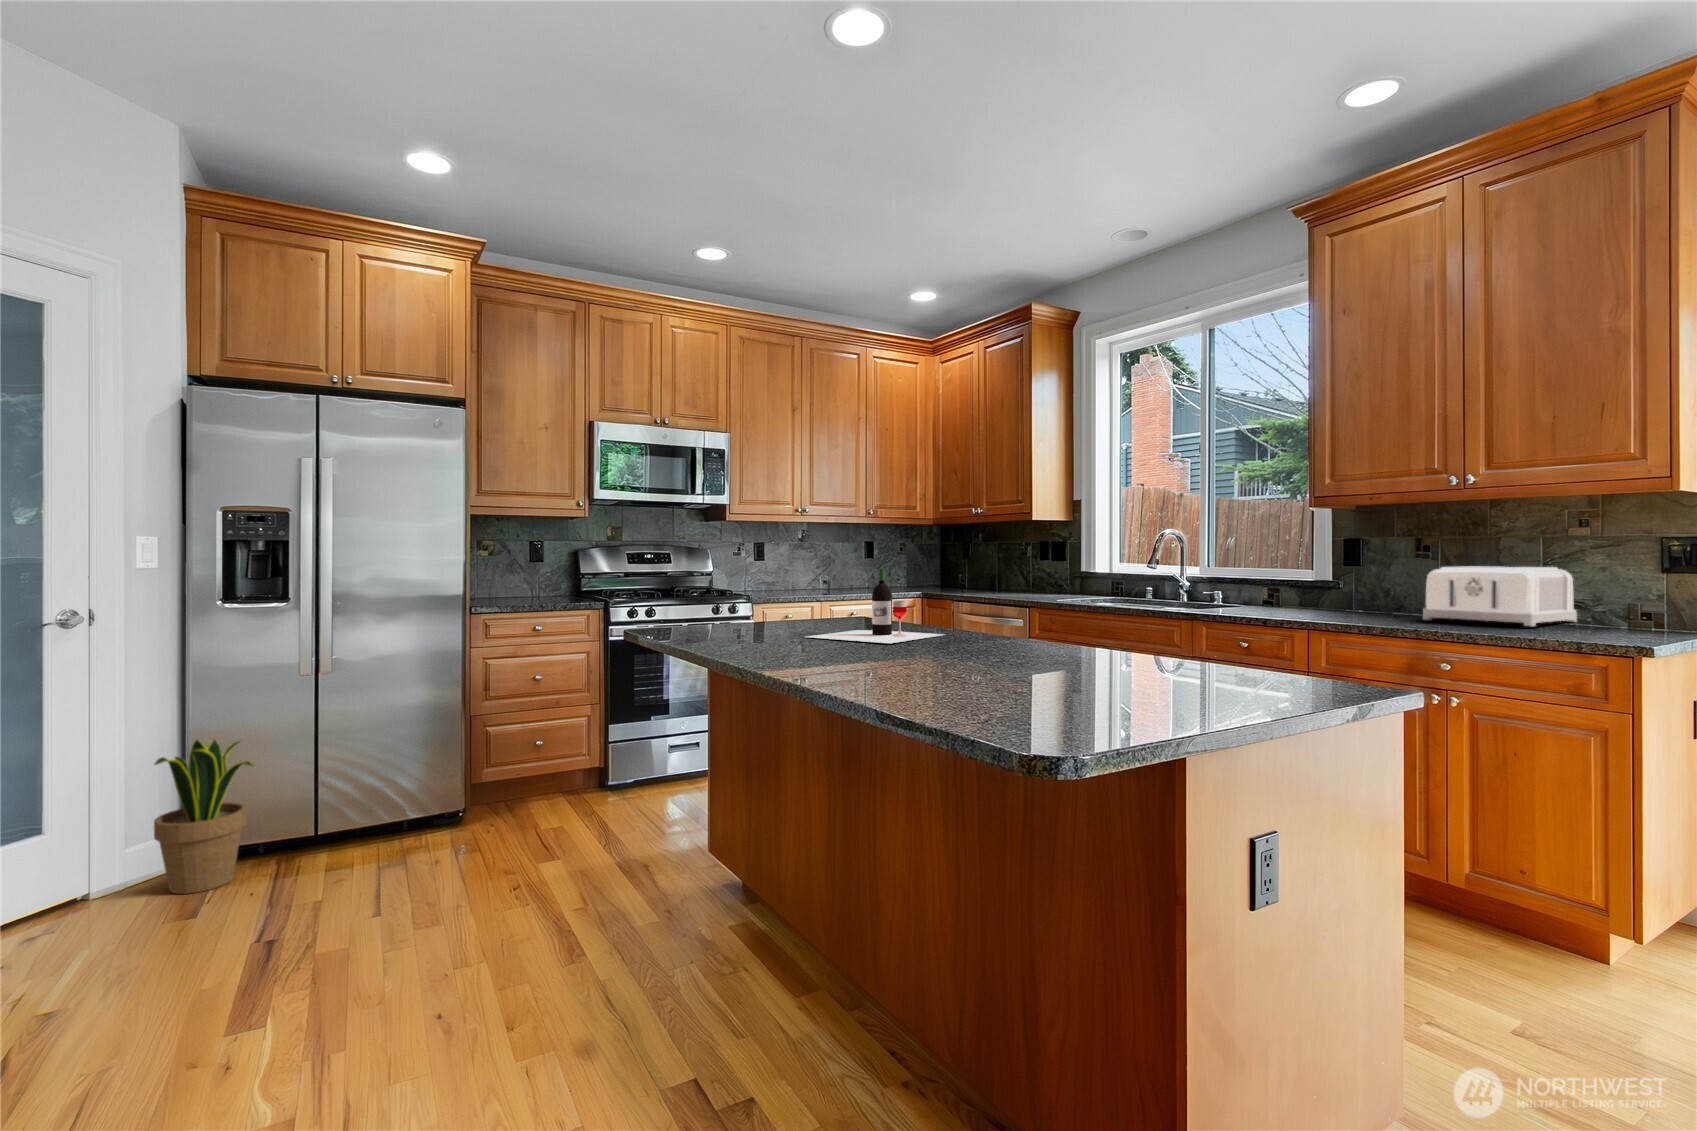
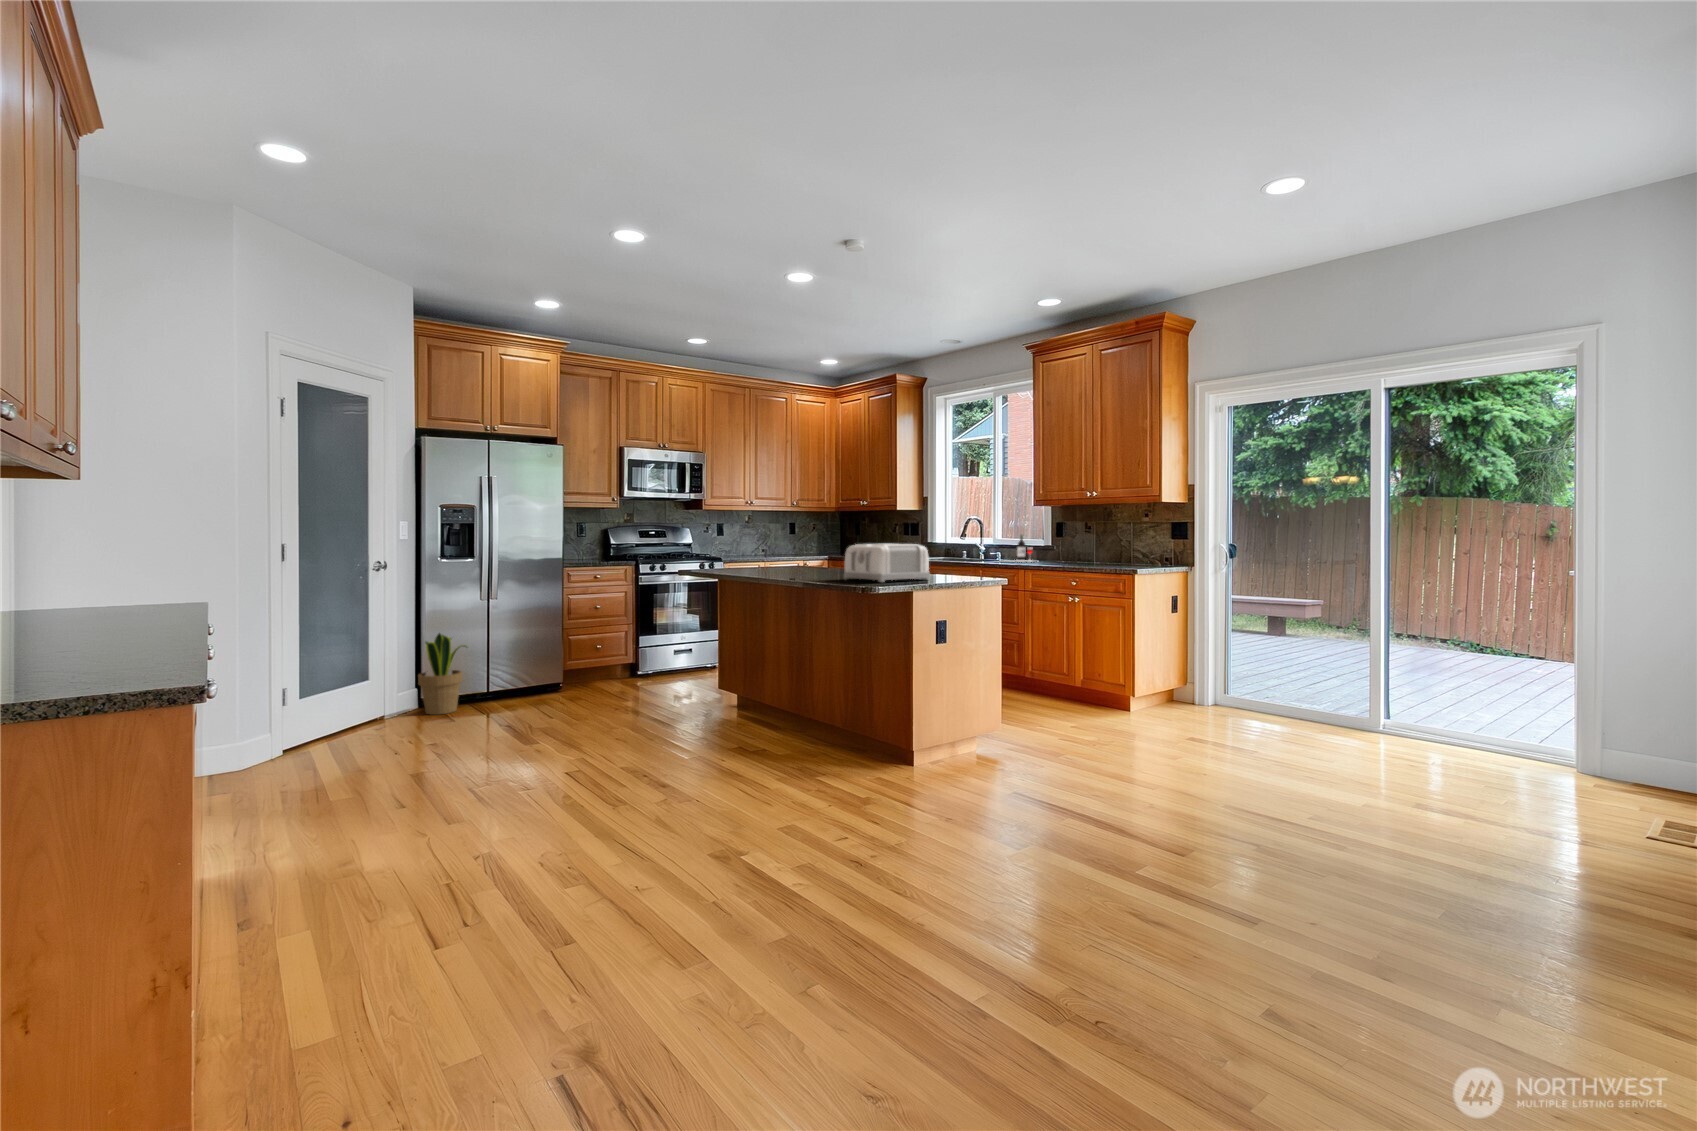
toaster: present [1423,567,1577,626] -> present [844,544,930,582]
wine bottle: present [806,569,944,643] -> present [1016,535,1032,562]

